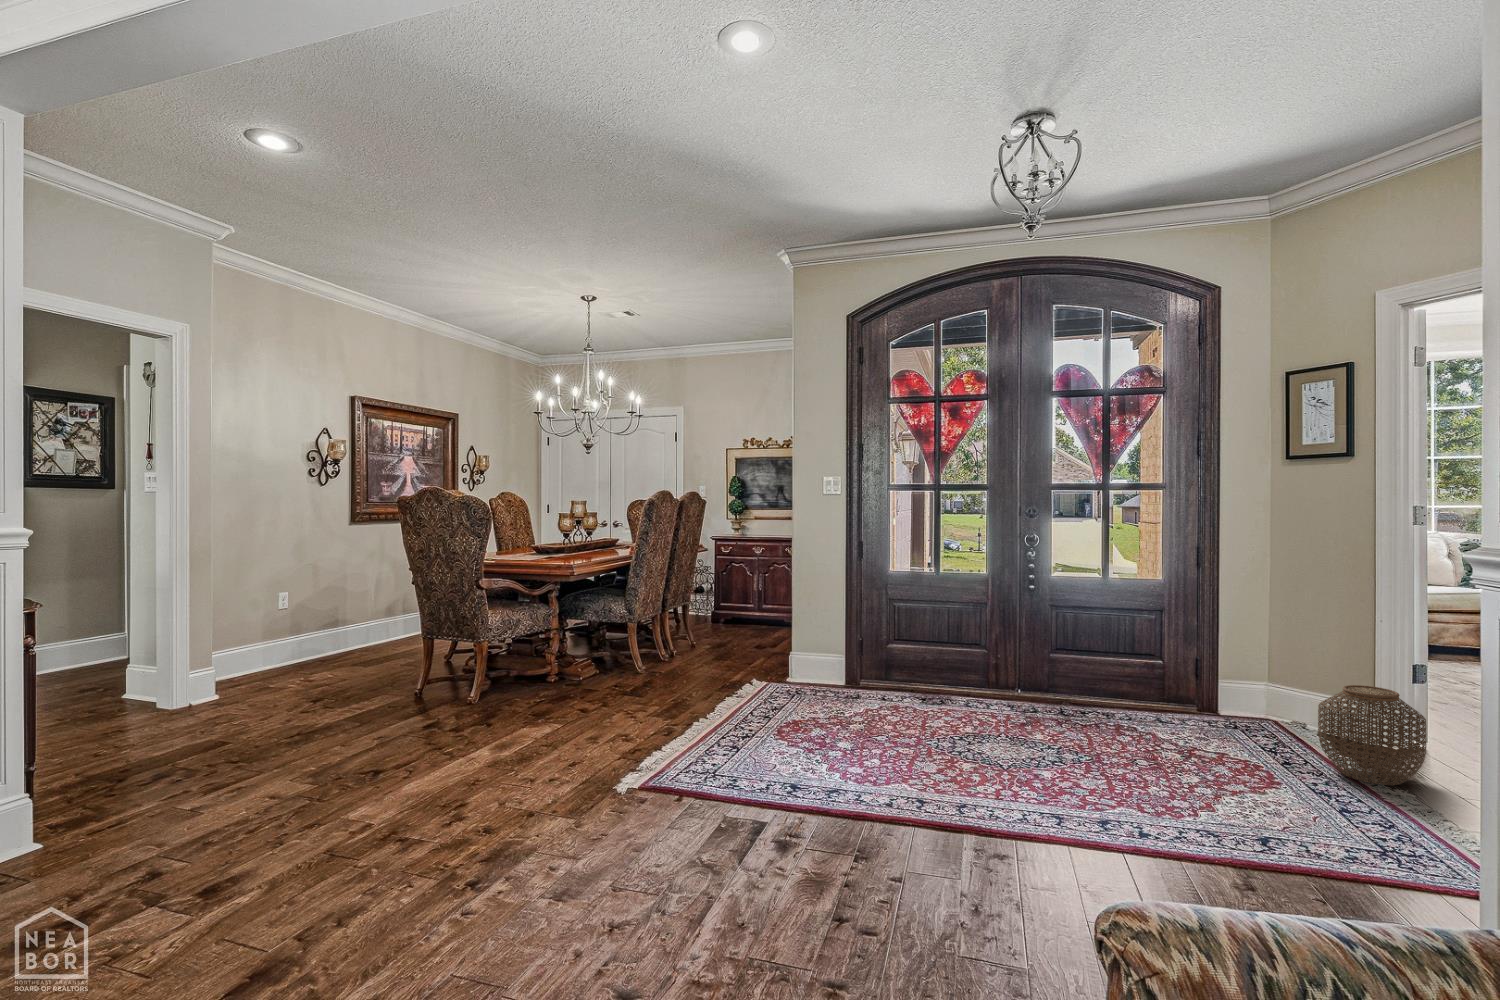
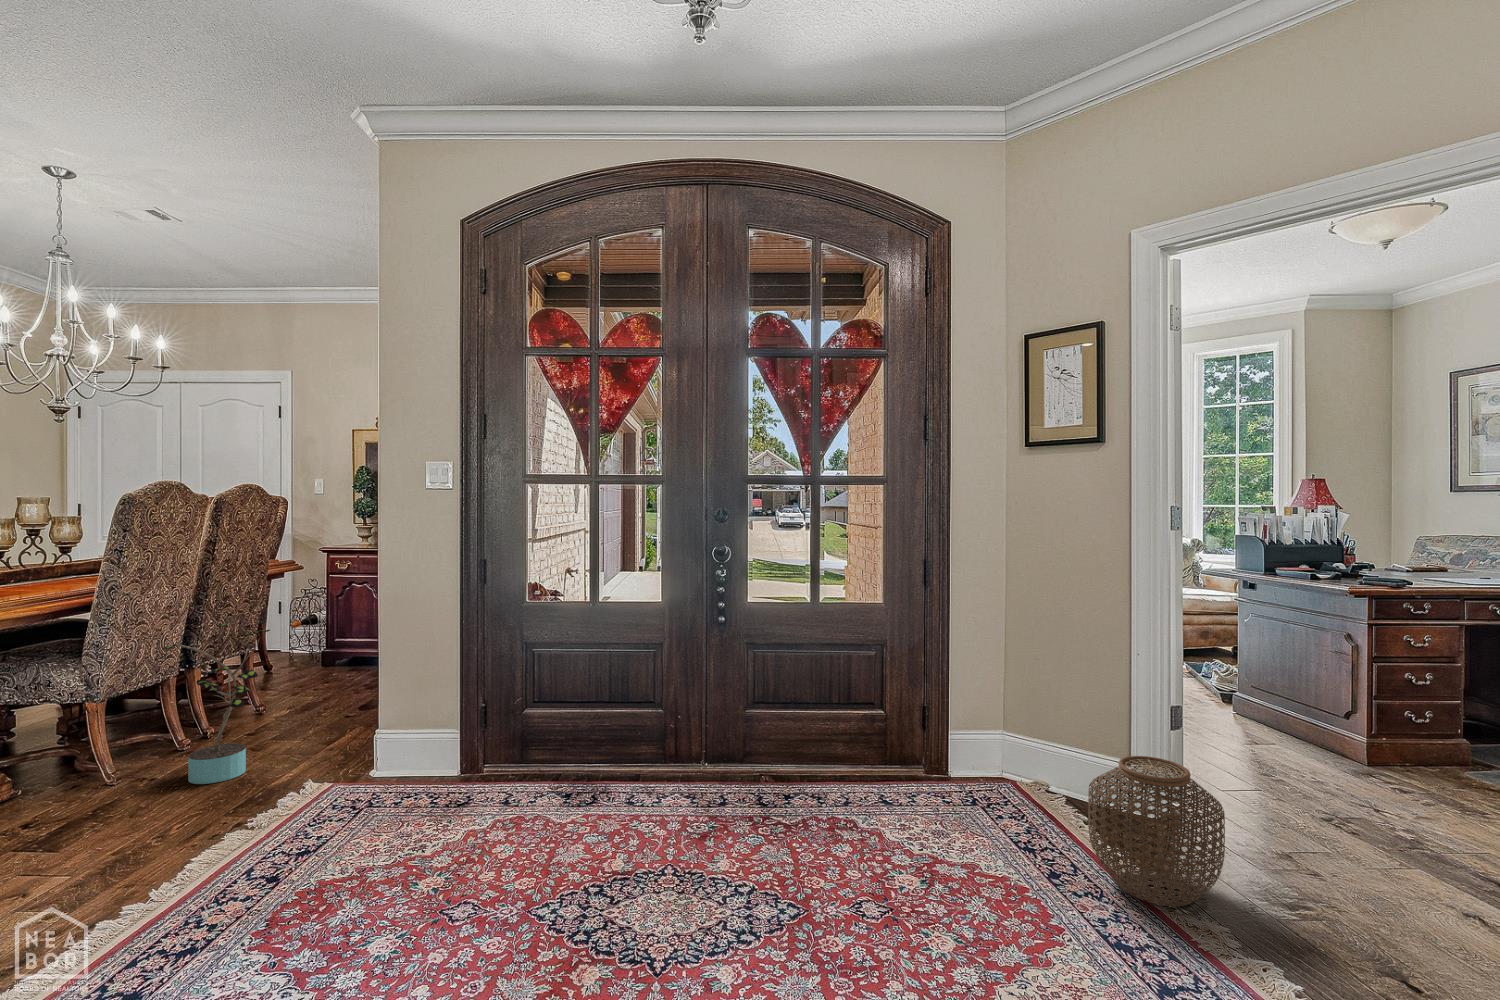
potted plant: none [670,578,724,676] -> present [162,622,270,784]

